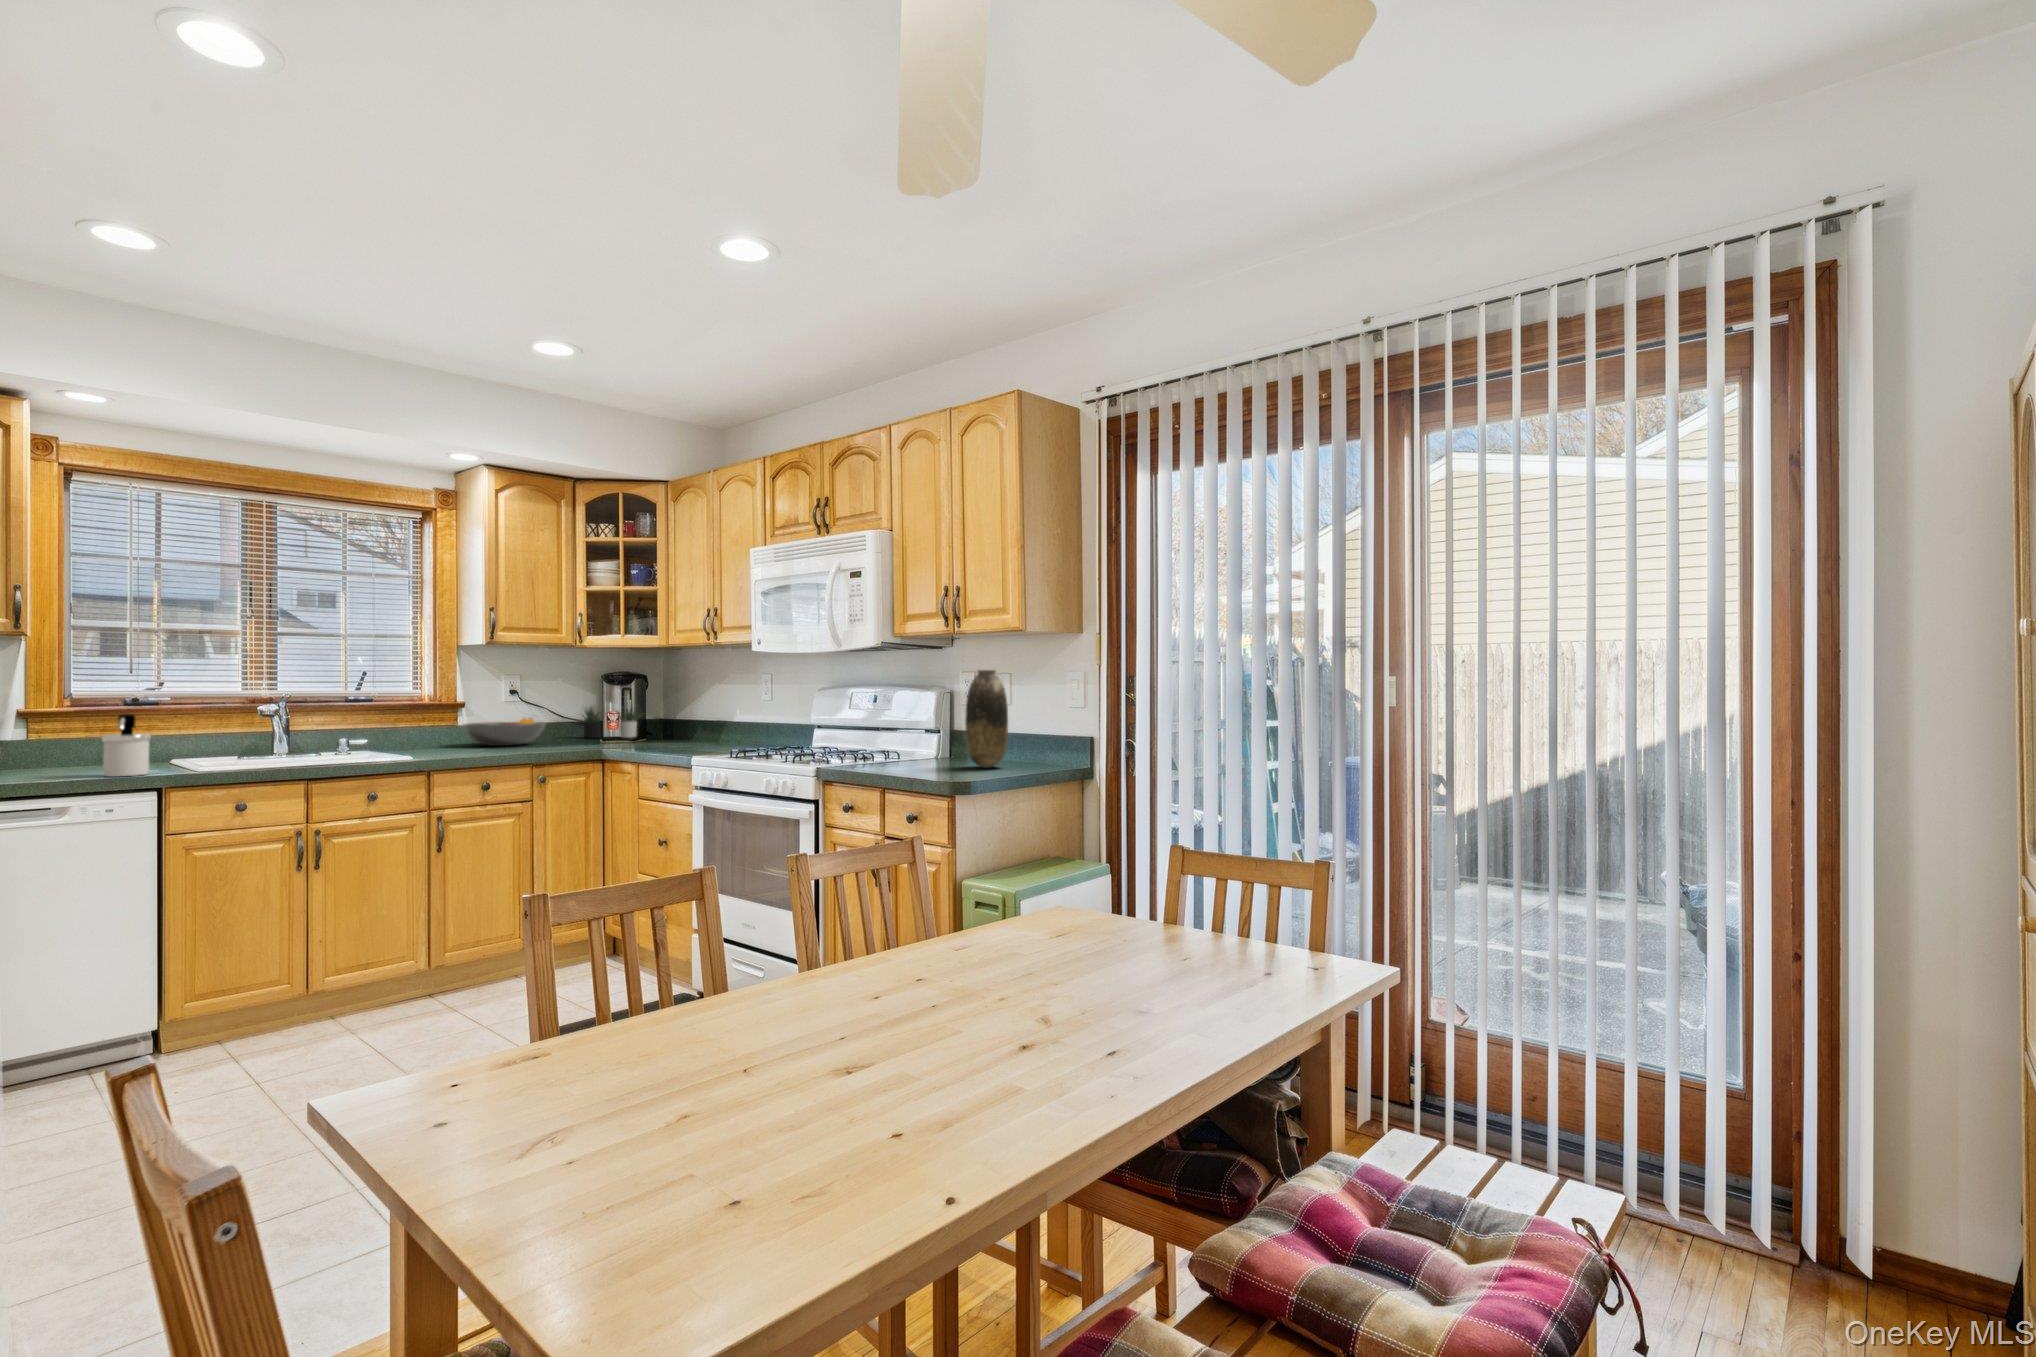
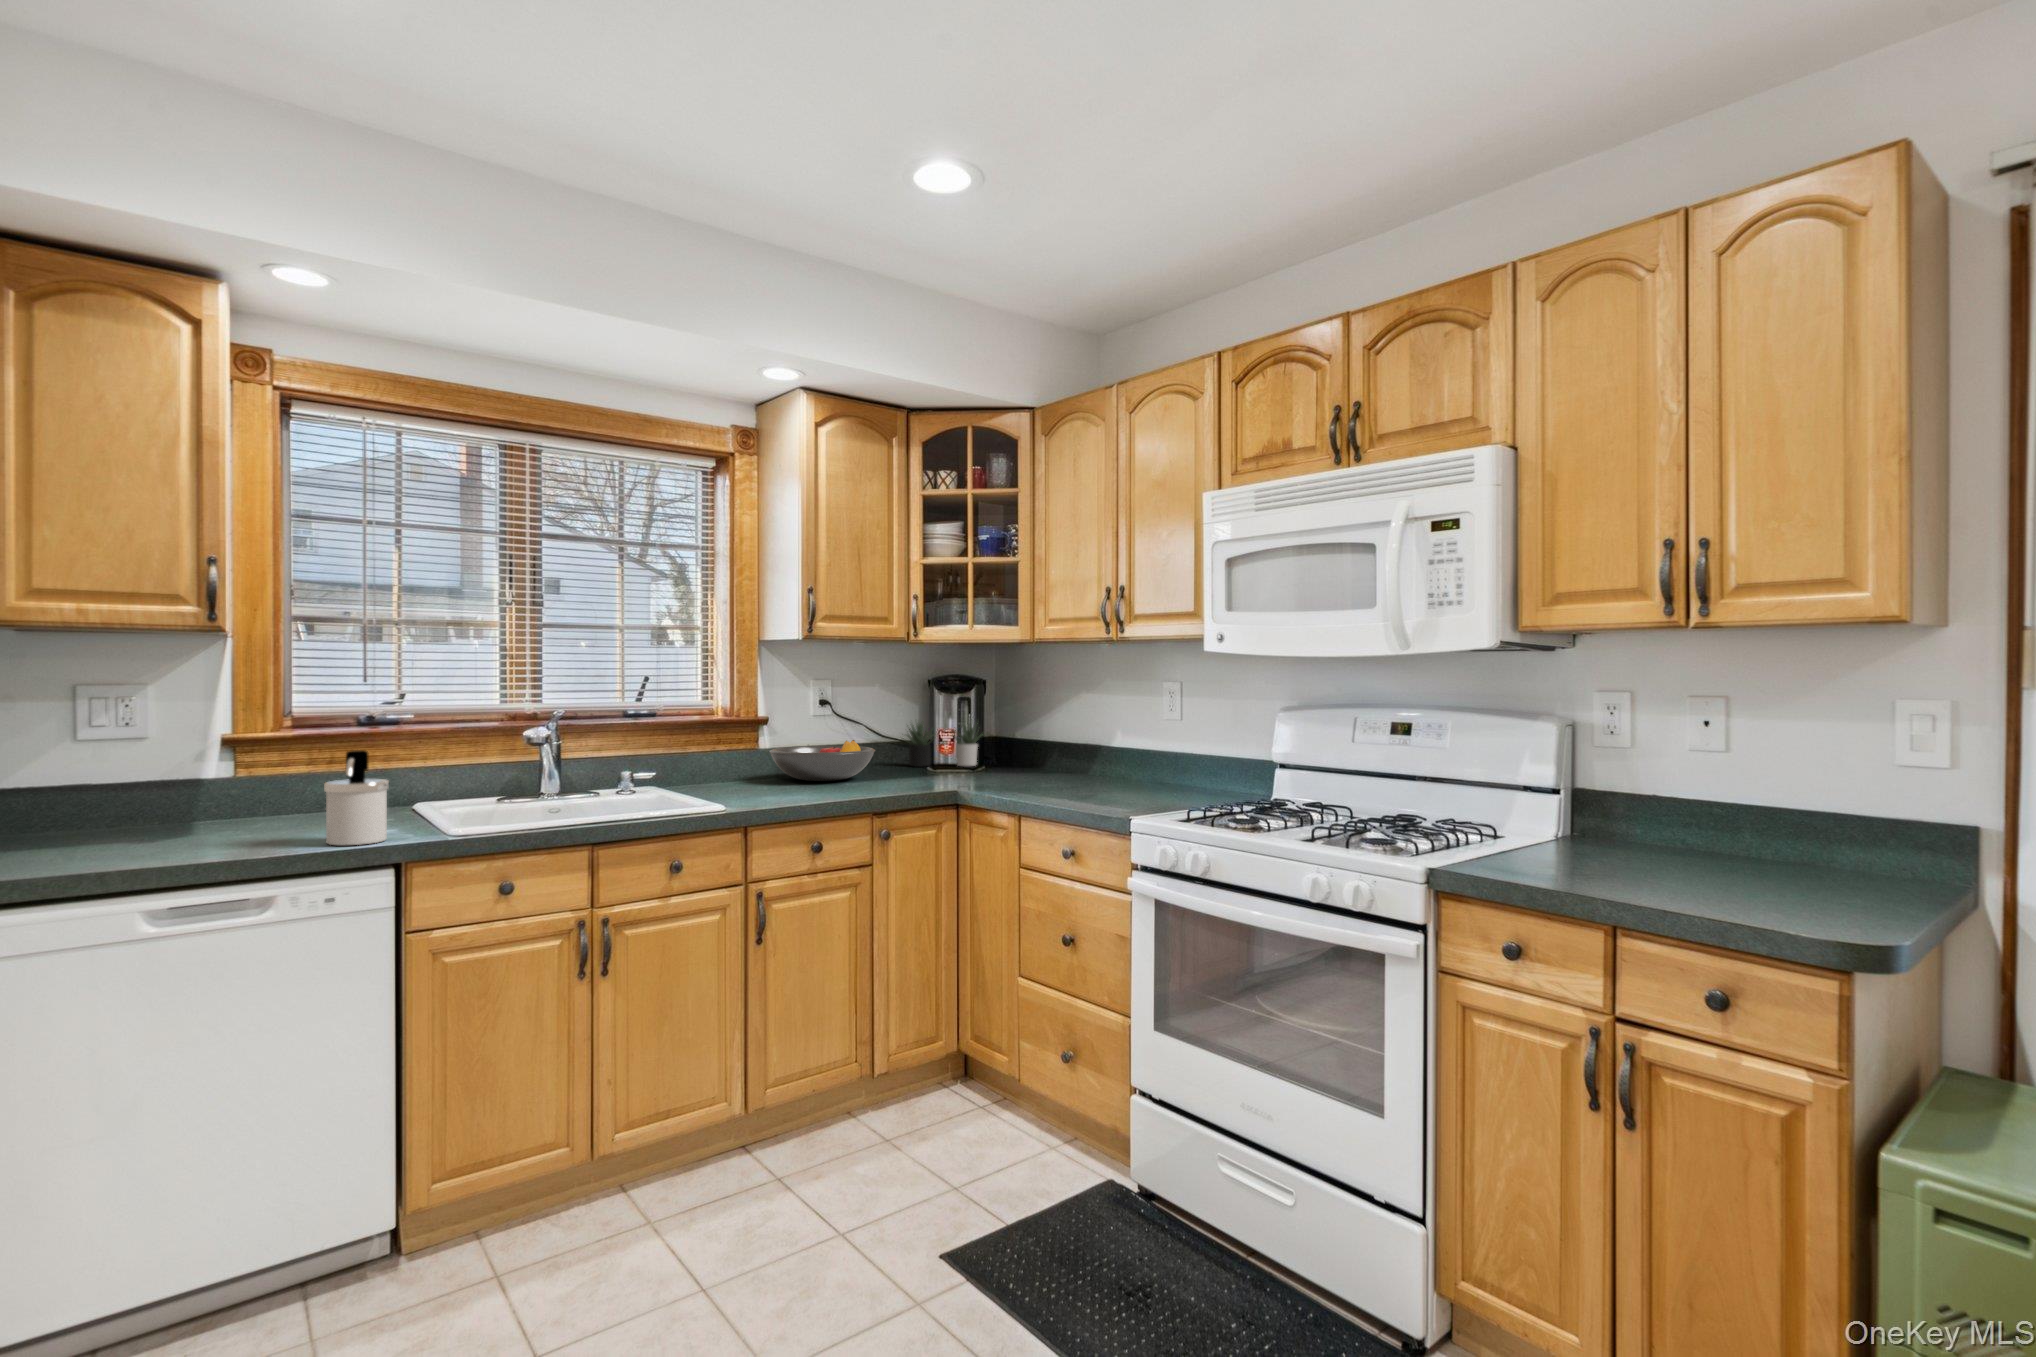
vase: present [965,670,1008,768] -> none [1662,693,1751,868]

